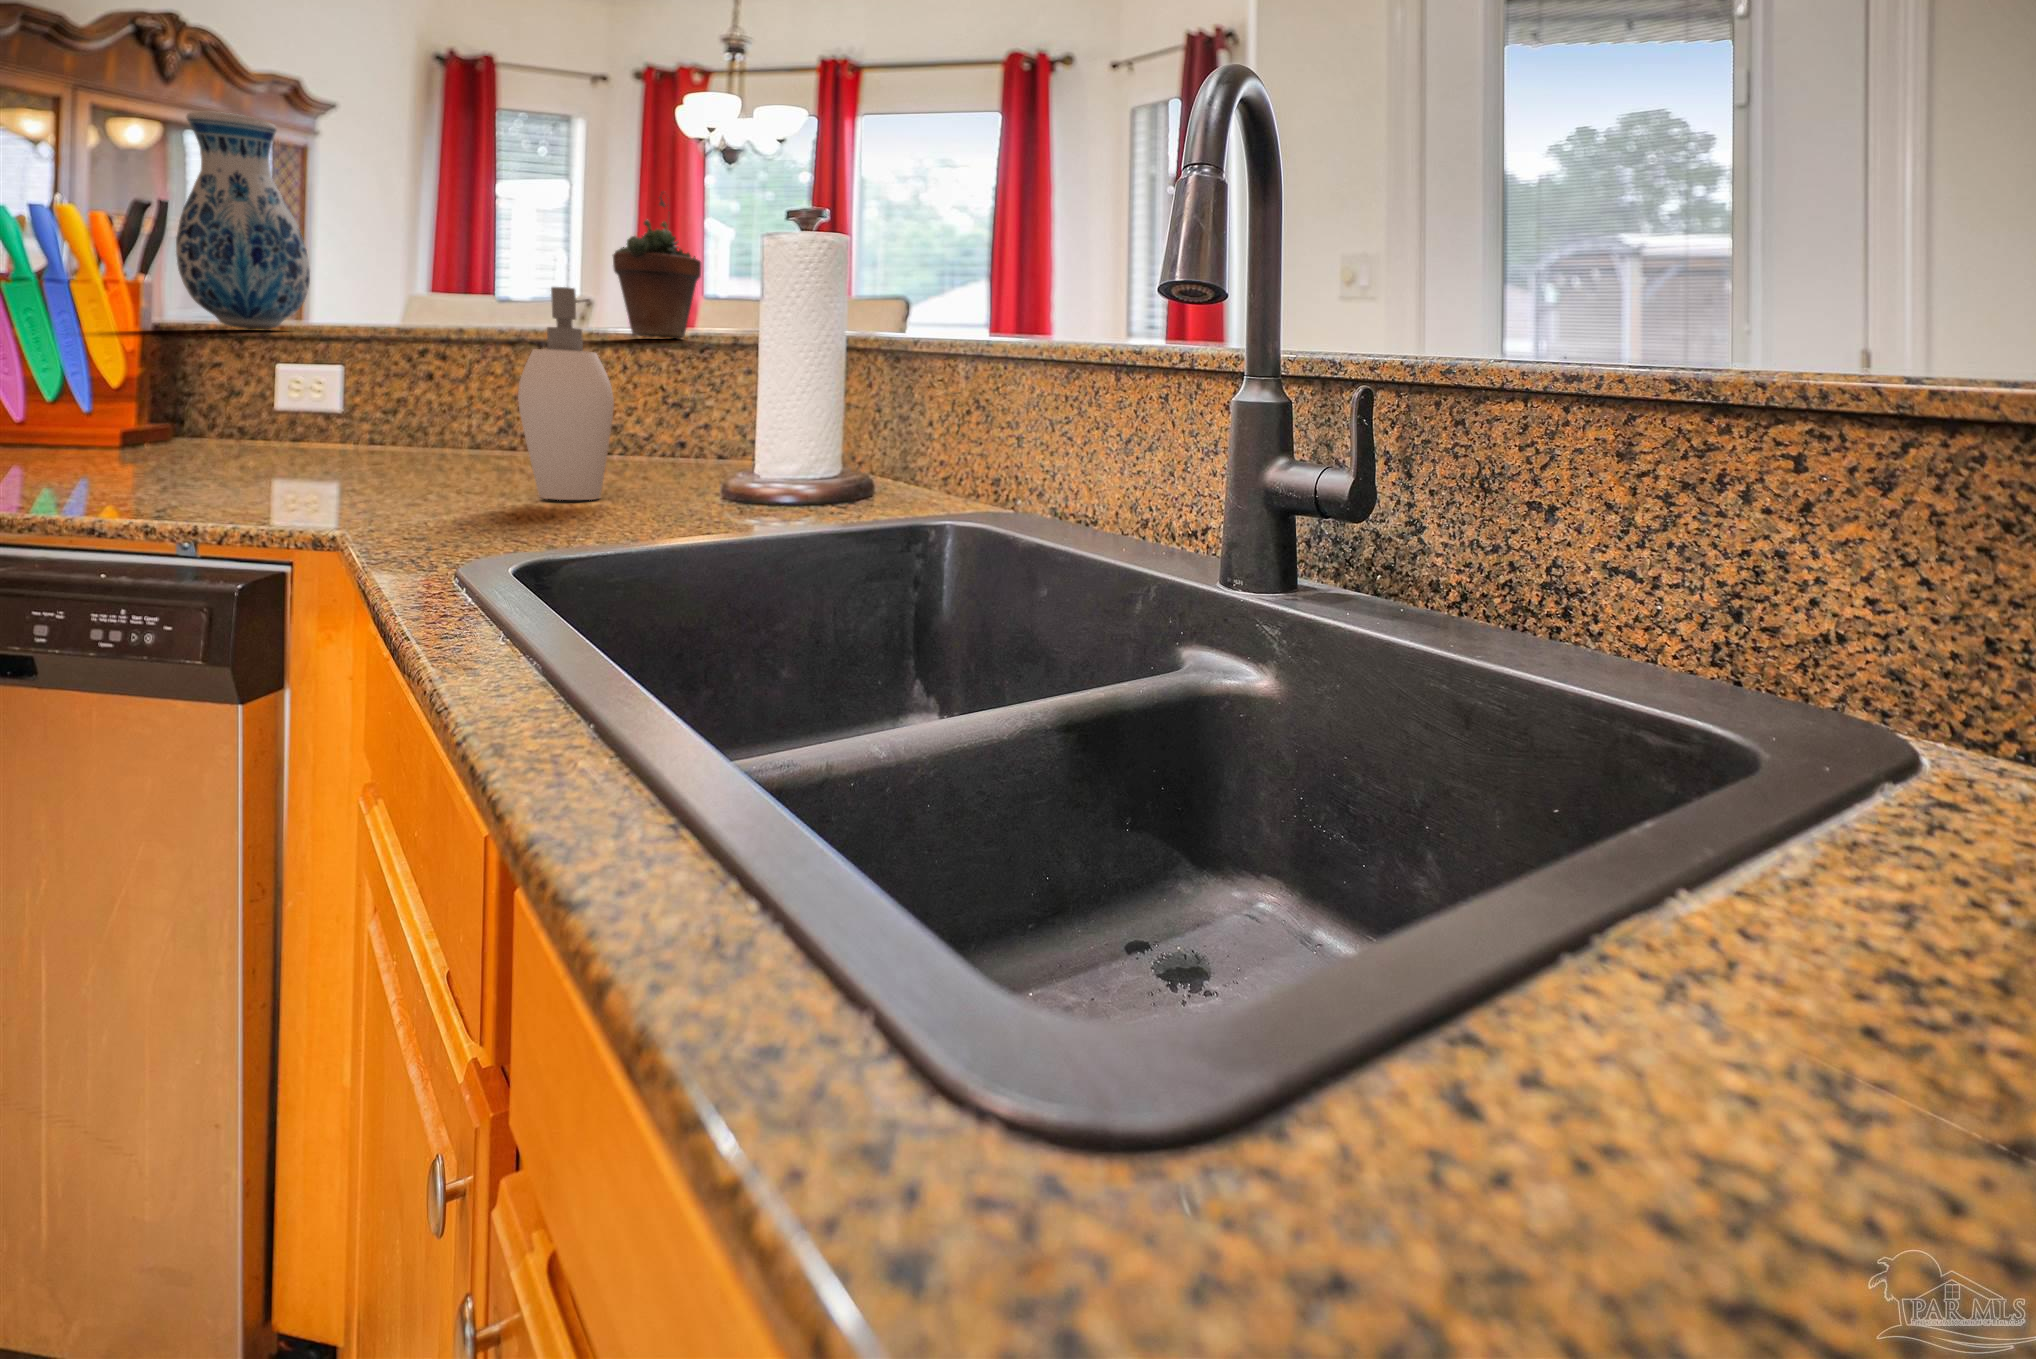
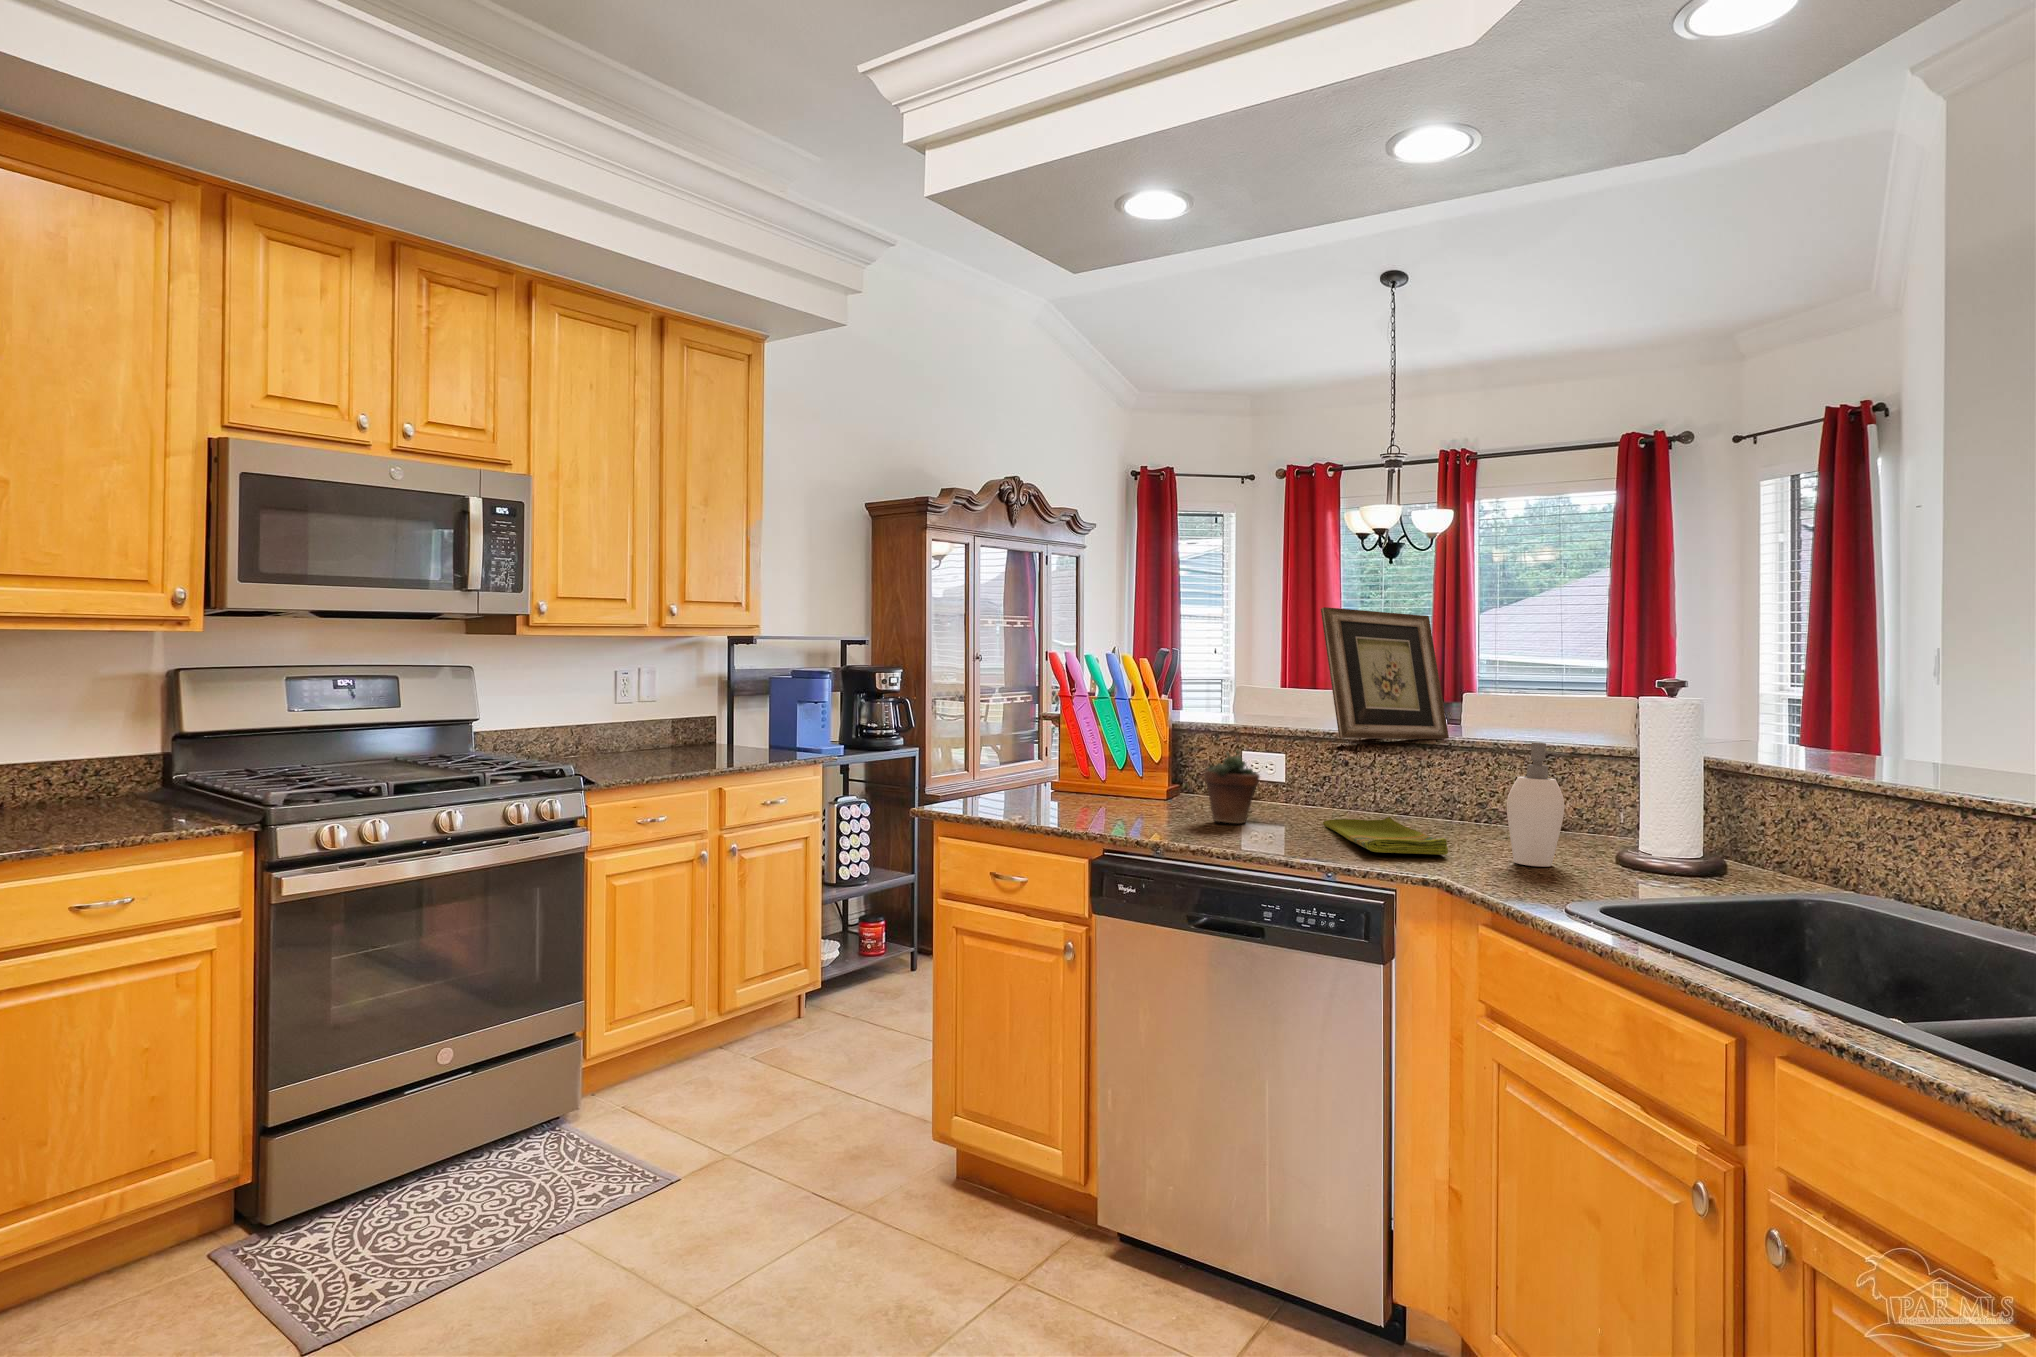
picture frame: none [334,96,595,339] -> present [1321,607,1449,740]
vase: present [176,112,310,329] -> none [1200,612,1268,732]
succulent plant: present [613,192,701,339] -> present [1204,737,1260,823]
dish towel: none [276,447,452,490] -> present [1323,817,1448,855]

